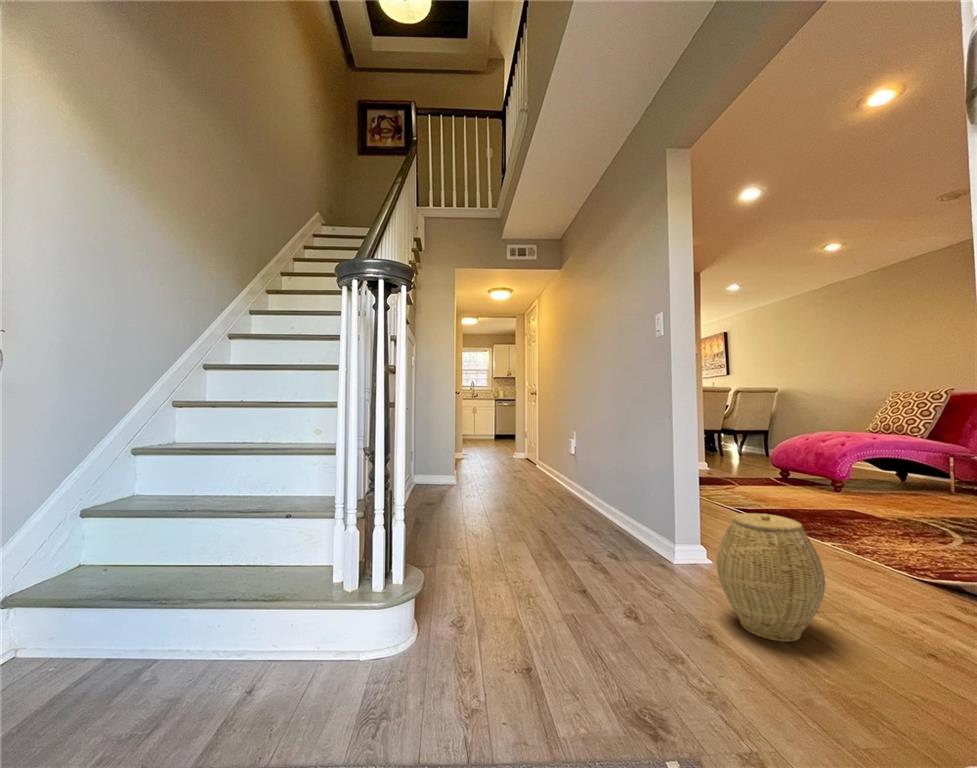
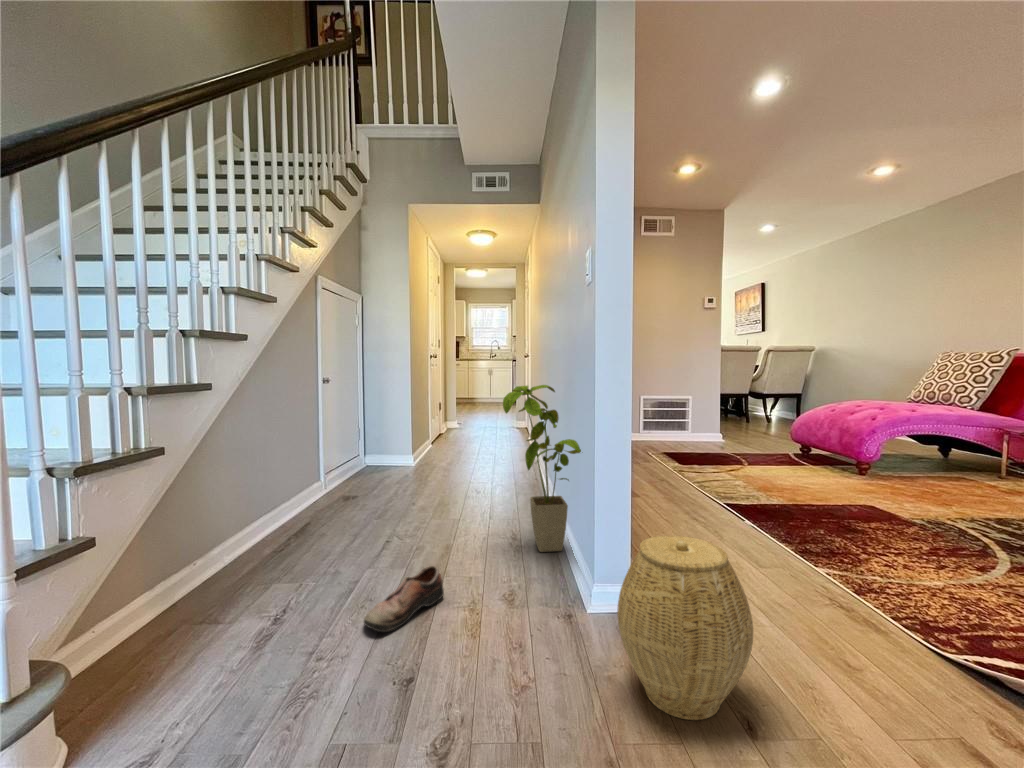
house plant: none [579,411,648,544] -> present [503,385,581,552]
shoe: none [505,548,553,593] -> present [364,566,444,632]

